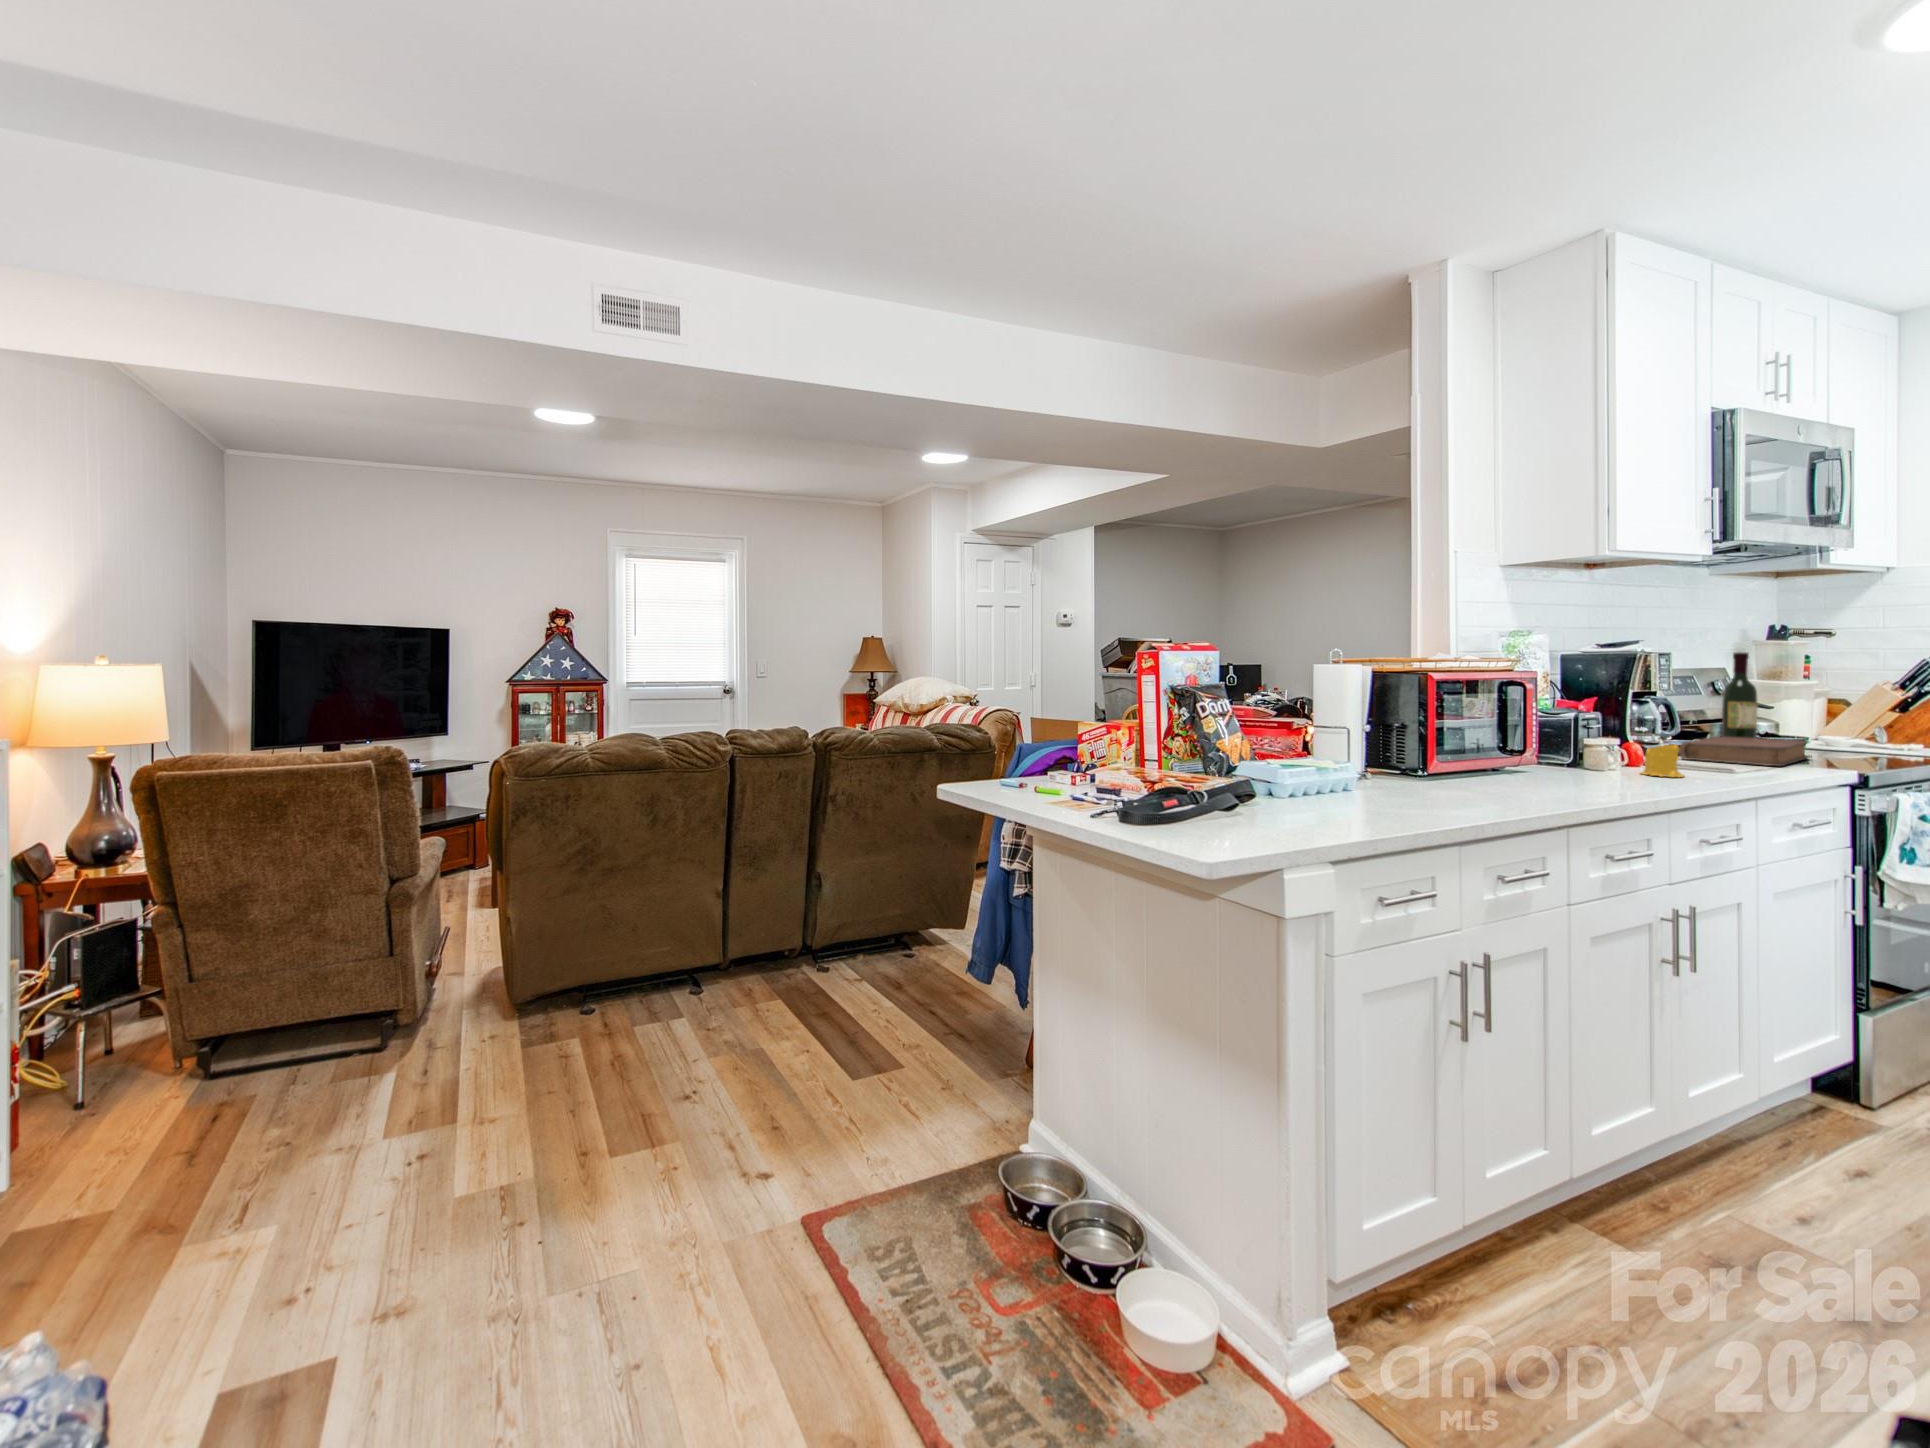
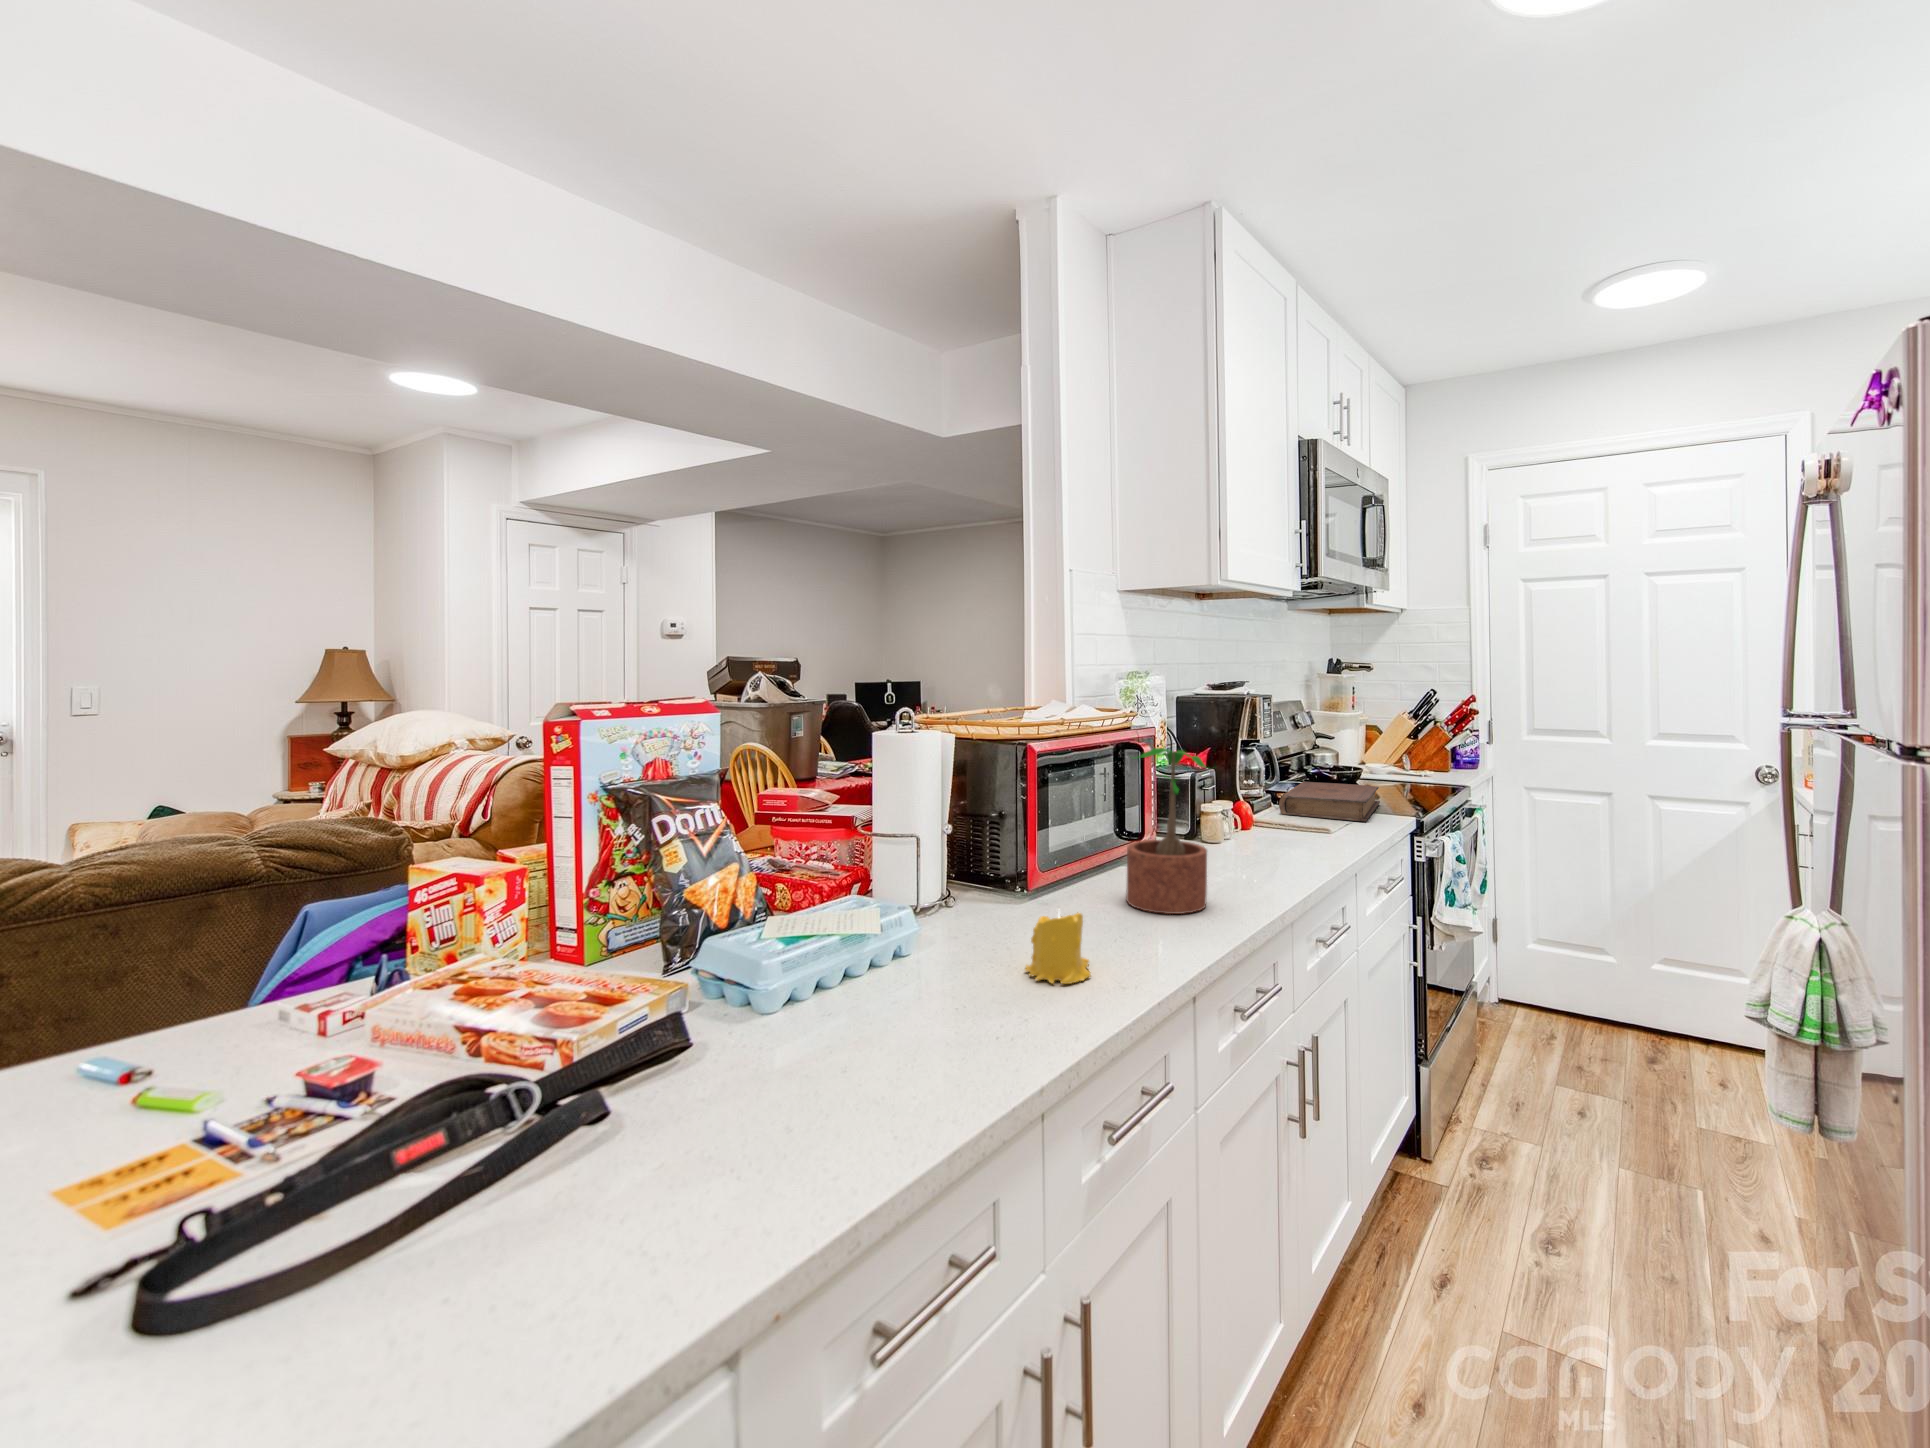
wine bottle: present [1722,652,1758,738] -> none [1304,692,1332,792]
potted plant: none [1507,678,1587,794] -> present [1126,748,1207,914]
candle: present [1641,745,1684,777] -> present [1025,909,1091,984]

